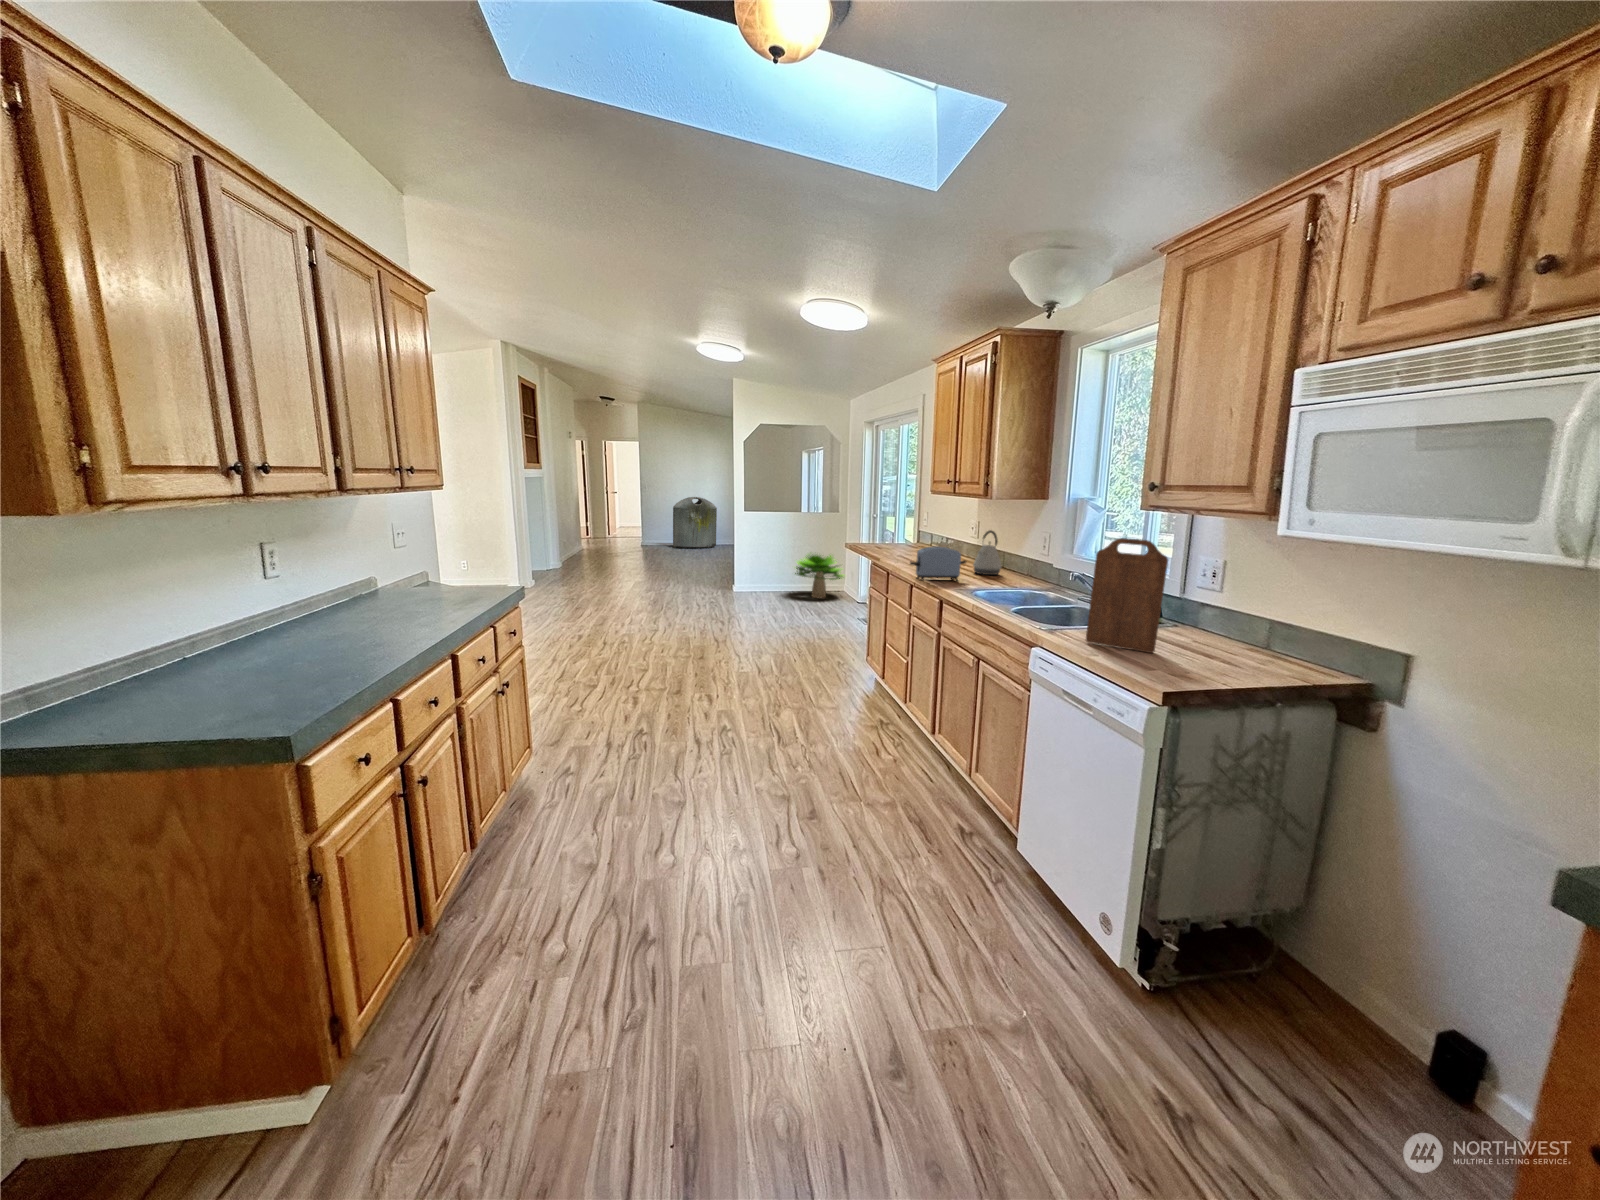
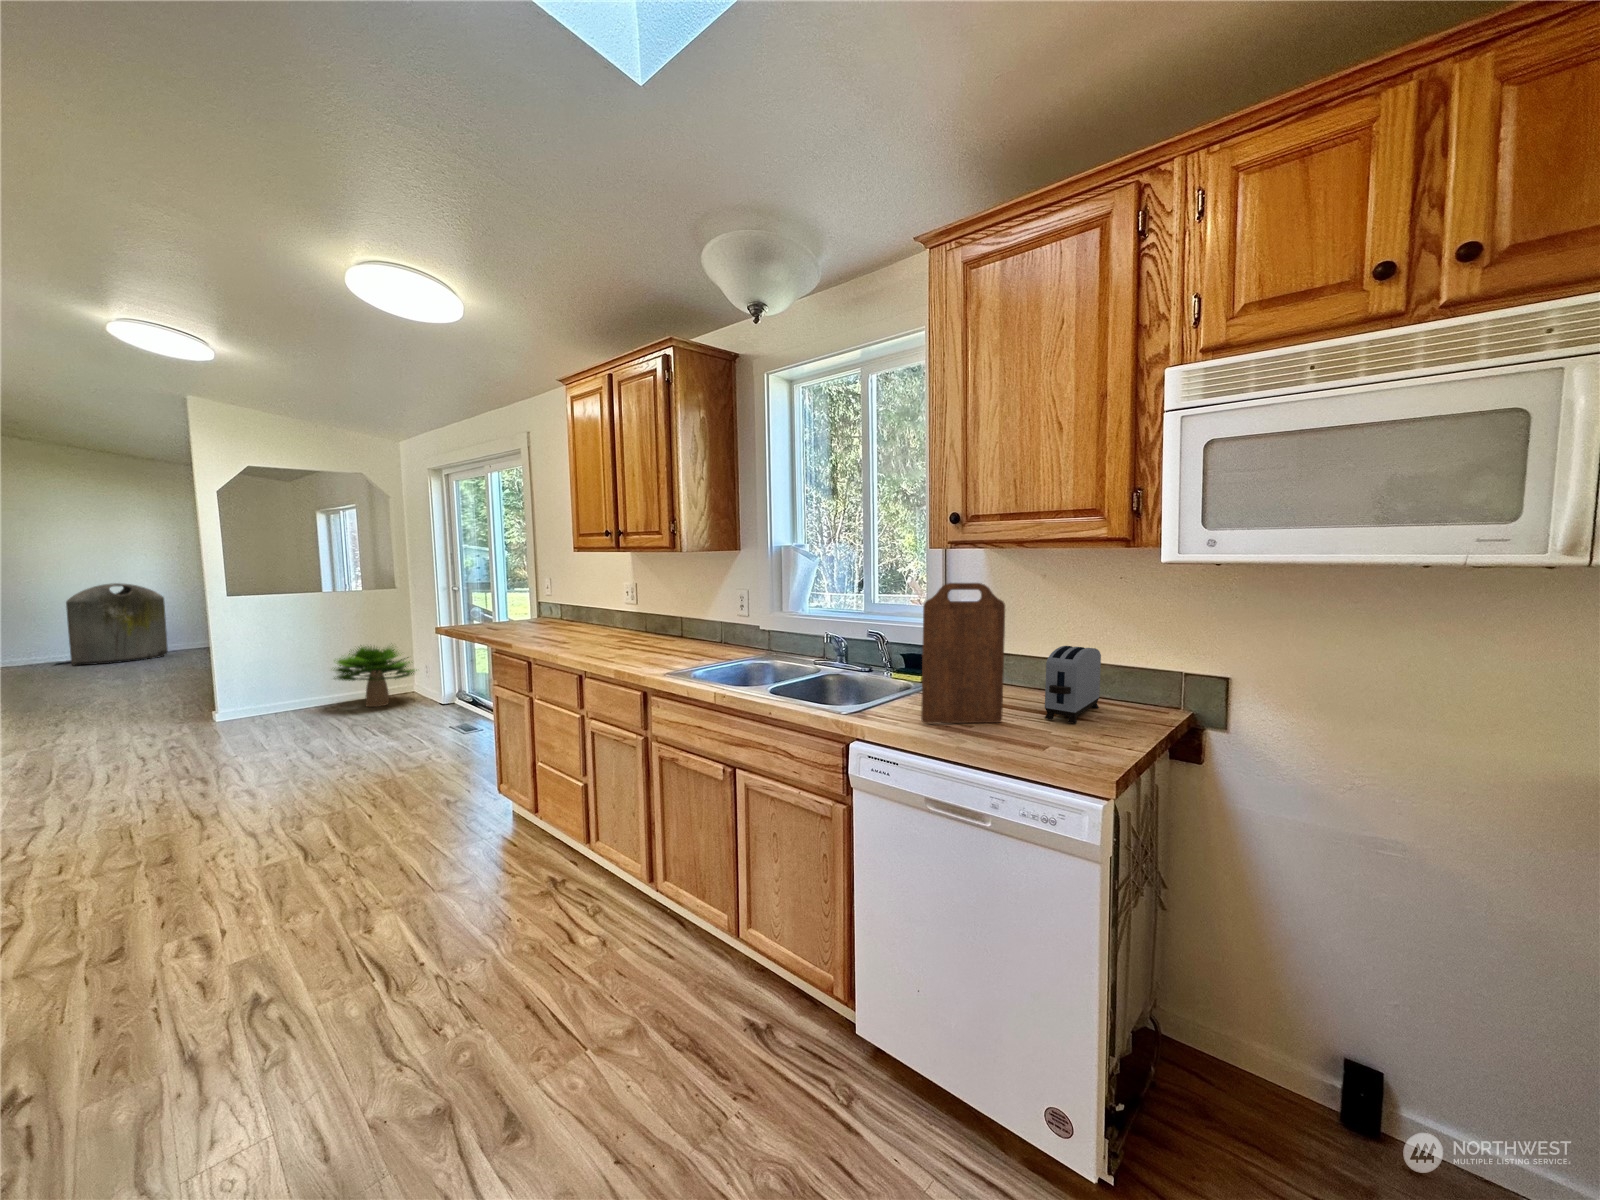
kettle: present [973,530,1001,575] -> none [651,593,686,648]
toaster: present [910,547,967,581] -> present [1045,646,1101,724]

